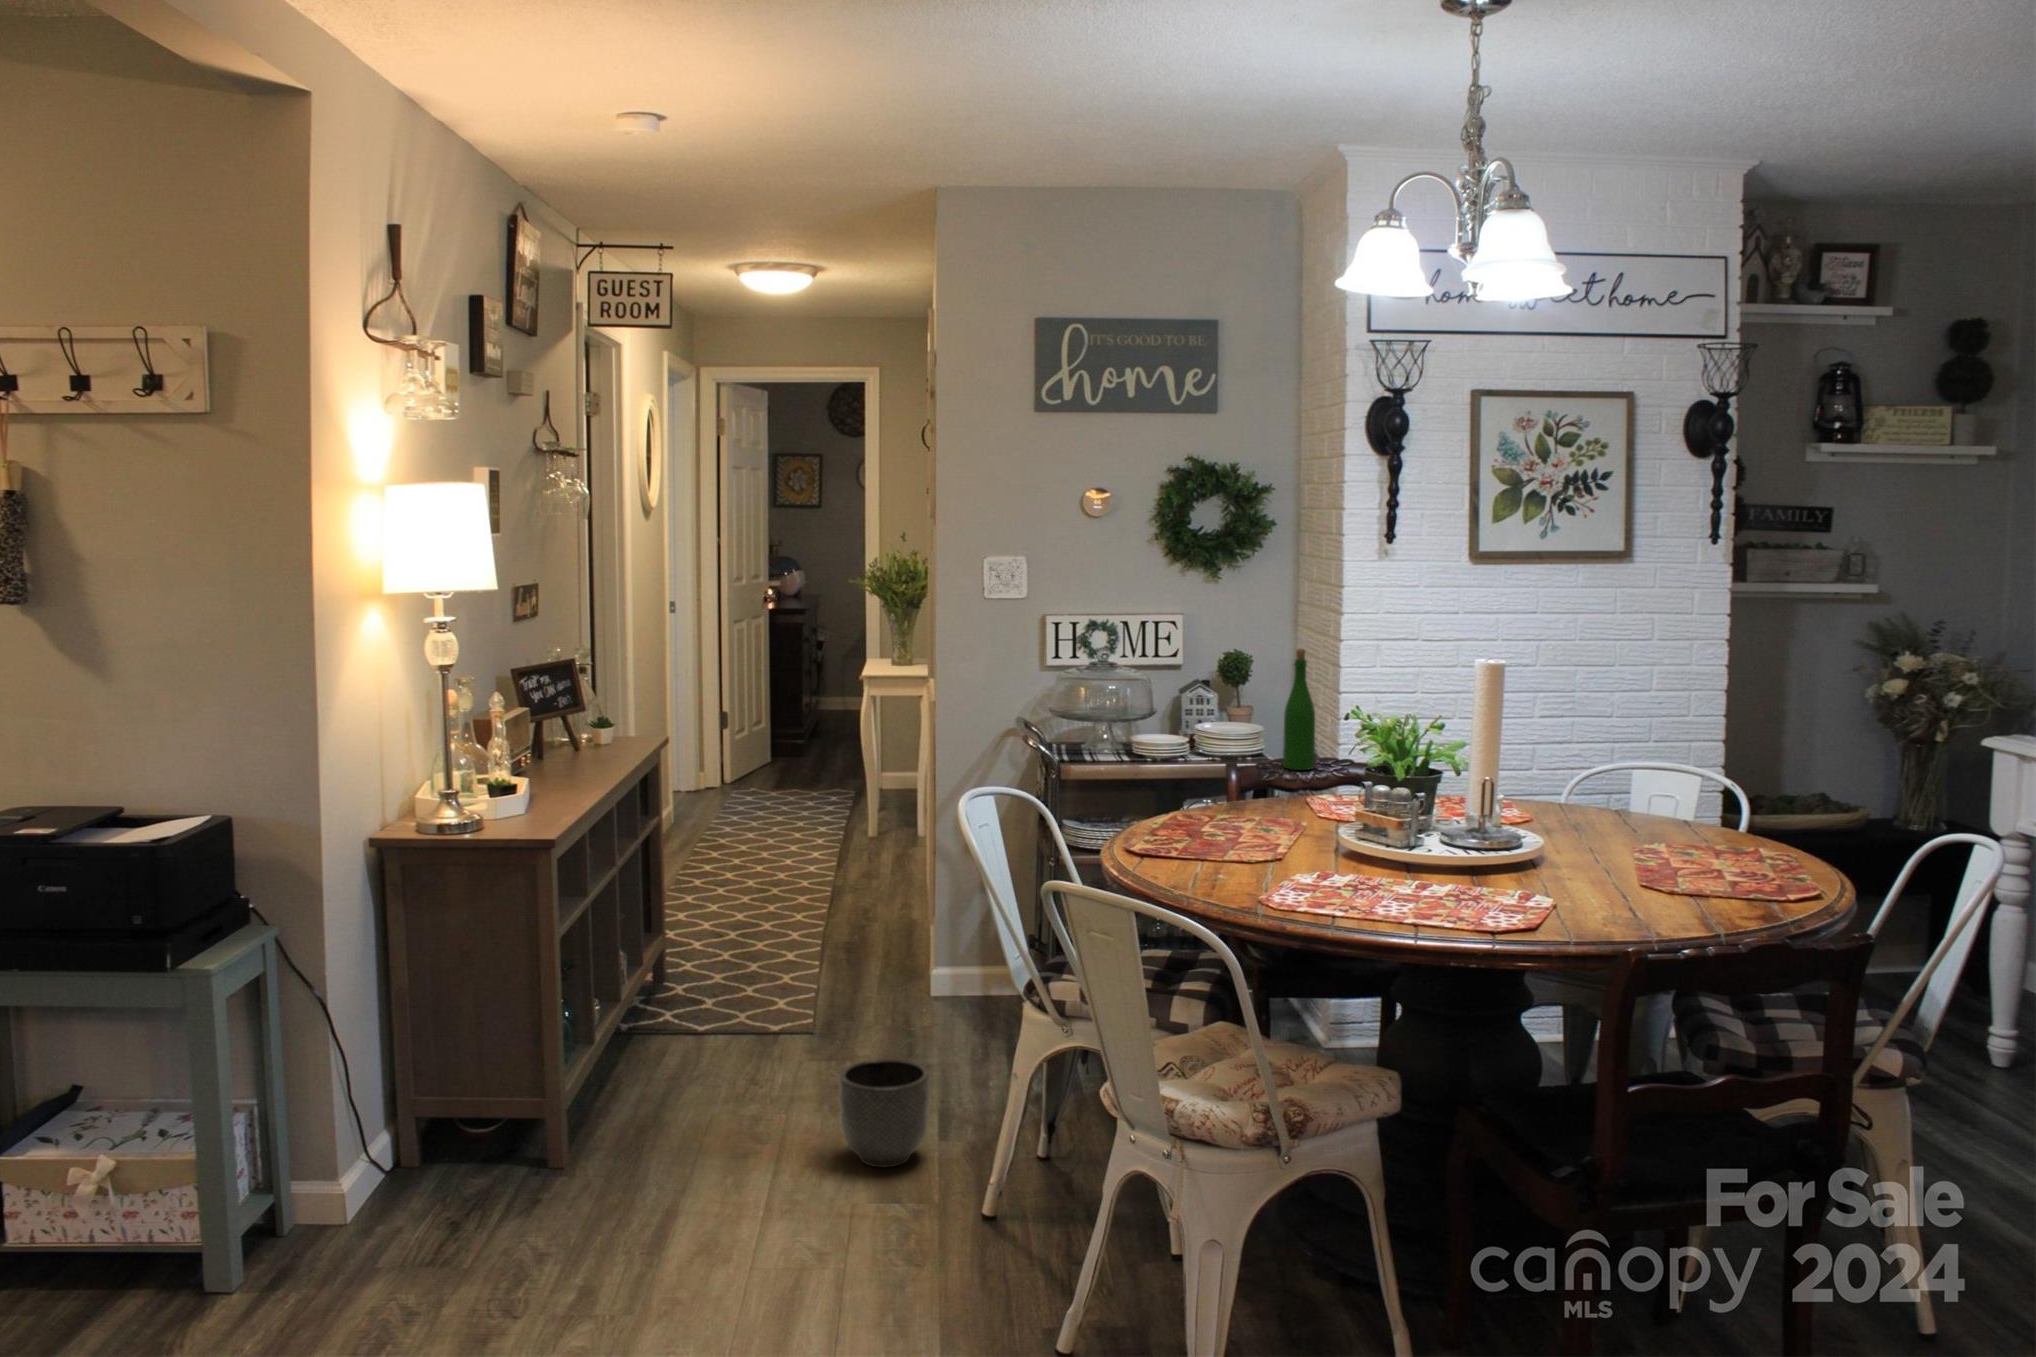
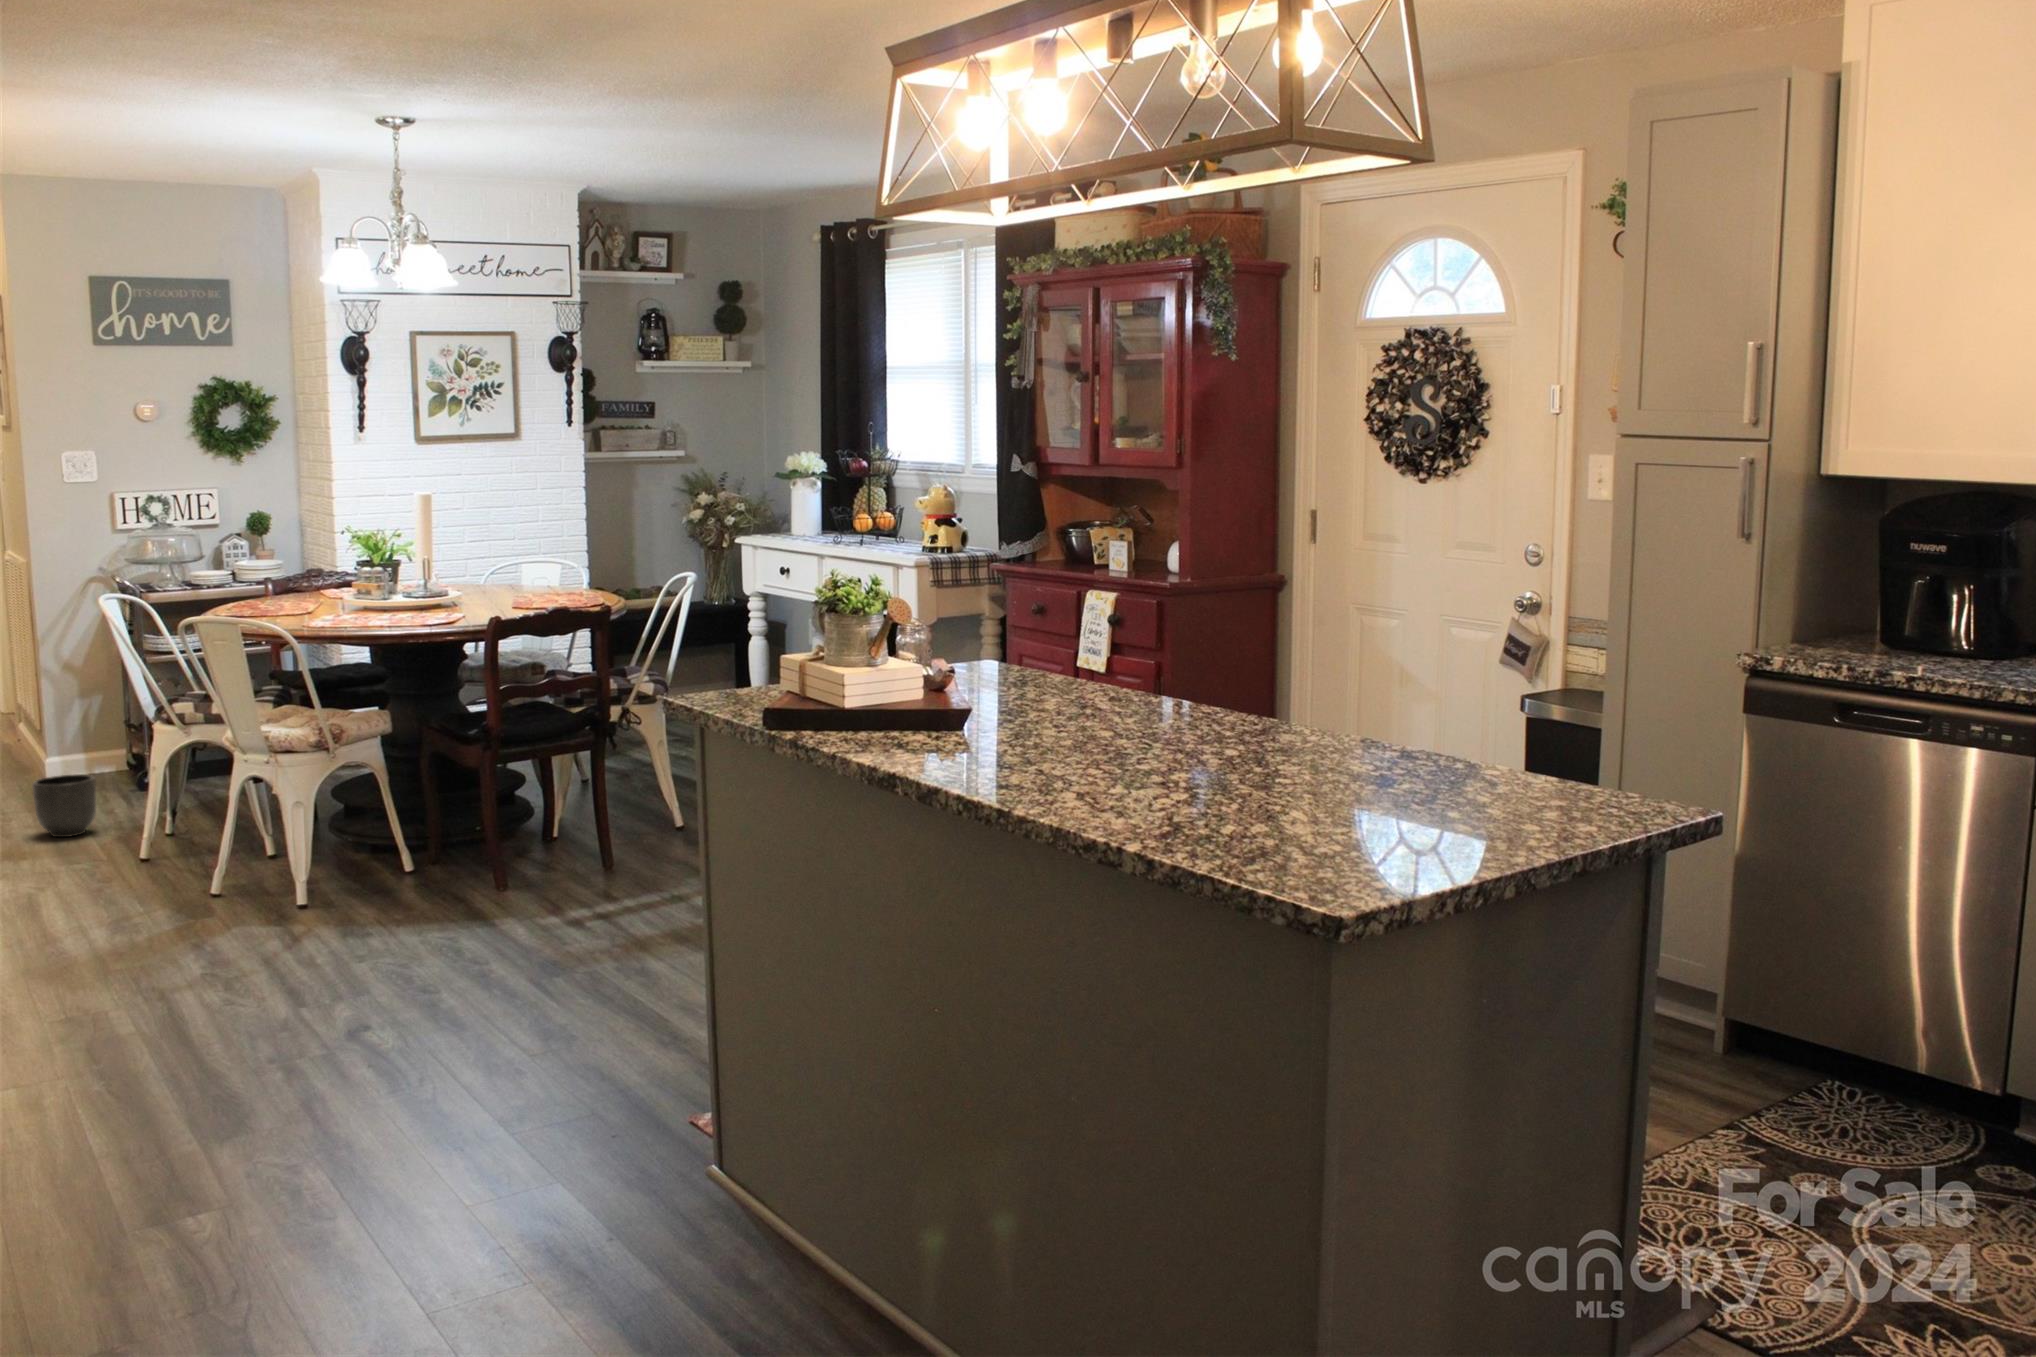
wine bottle: present [1283,648,1315,770] -> none [303,503,326,581]

